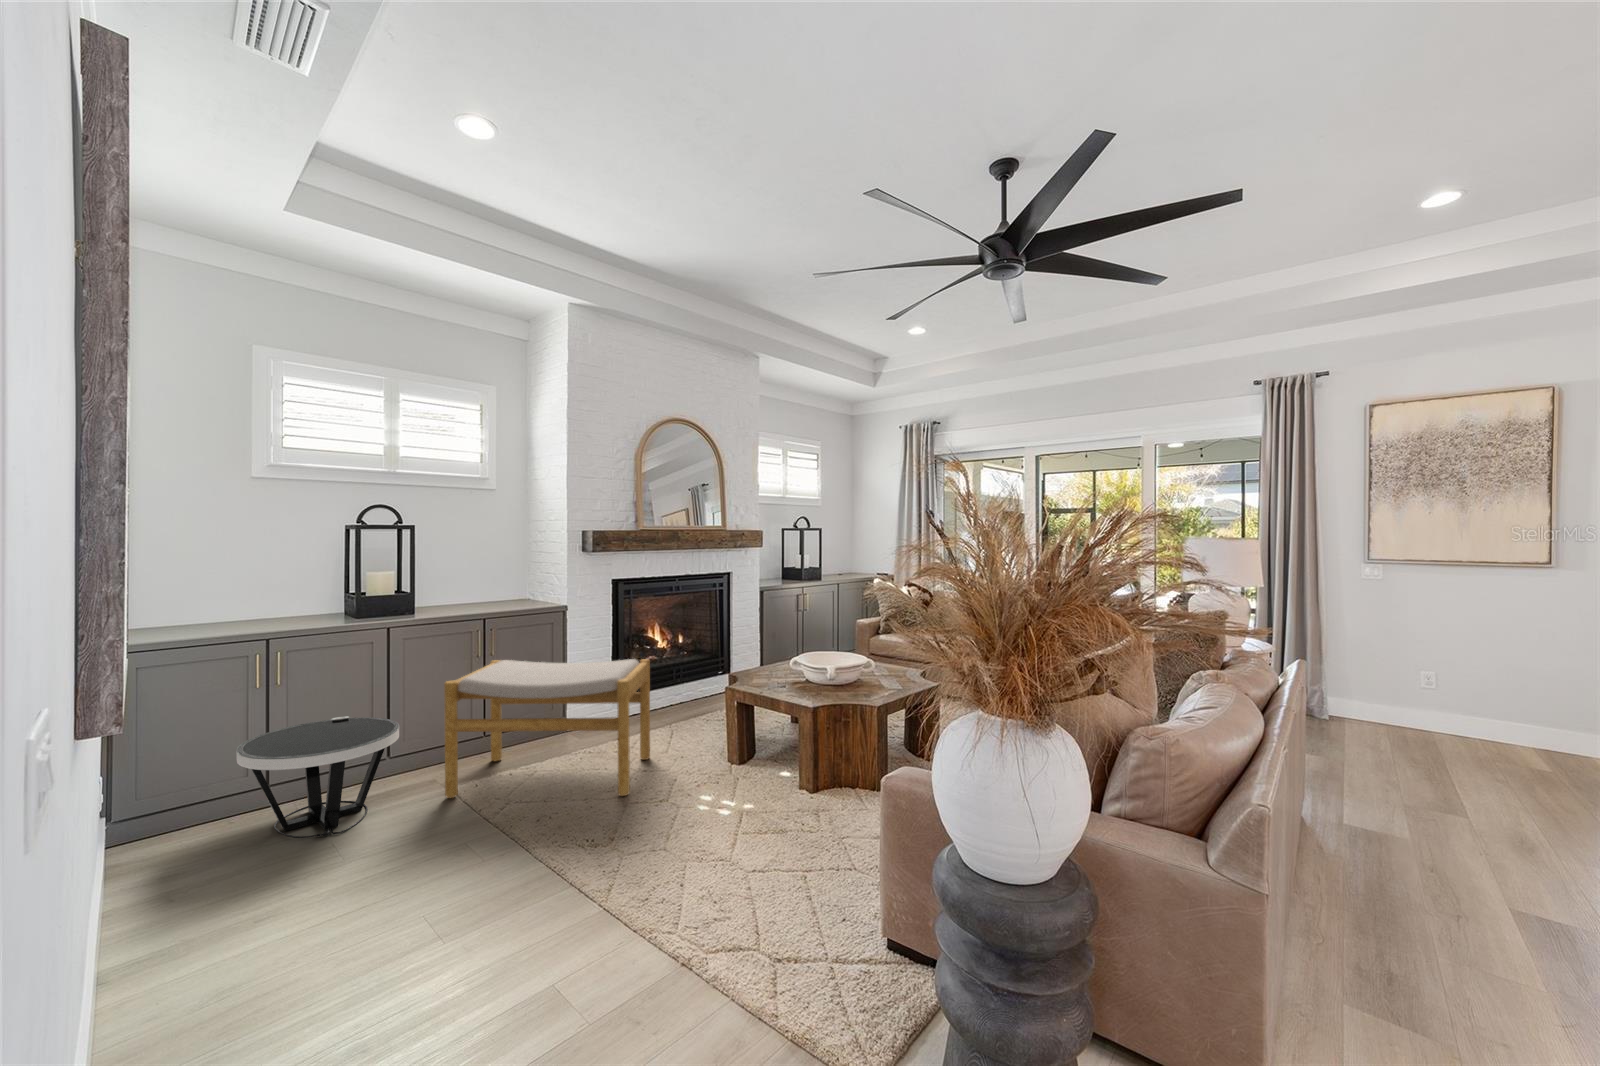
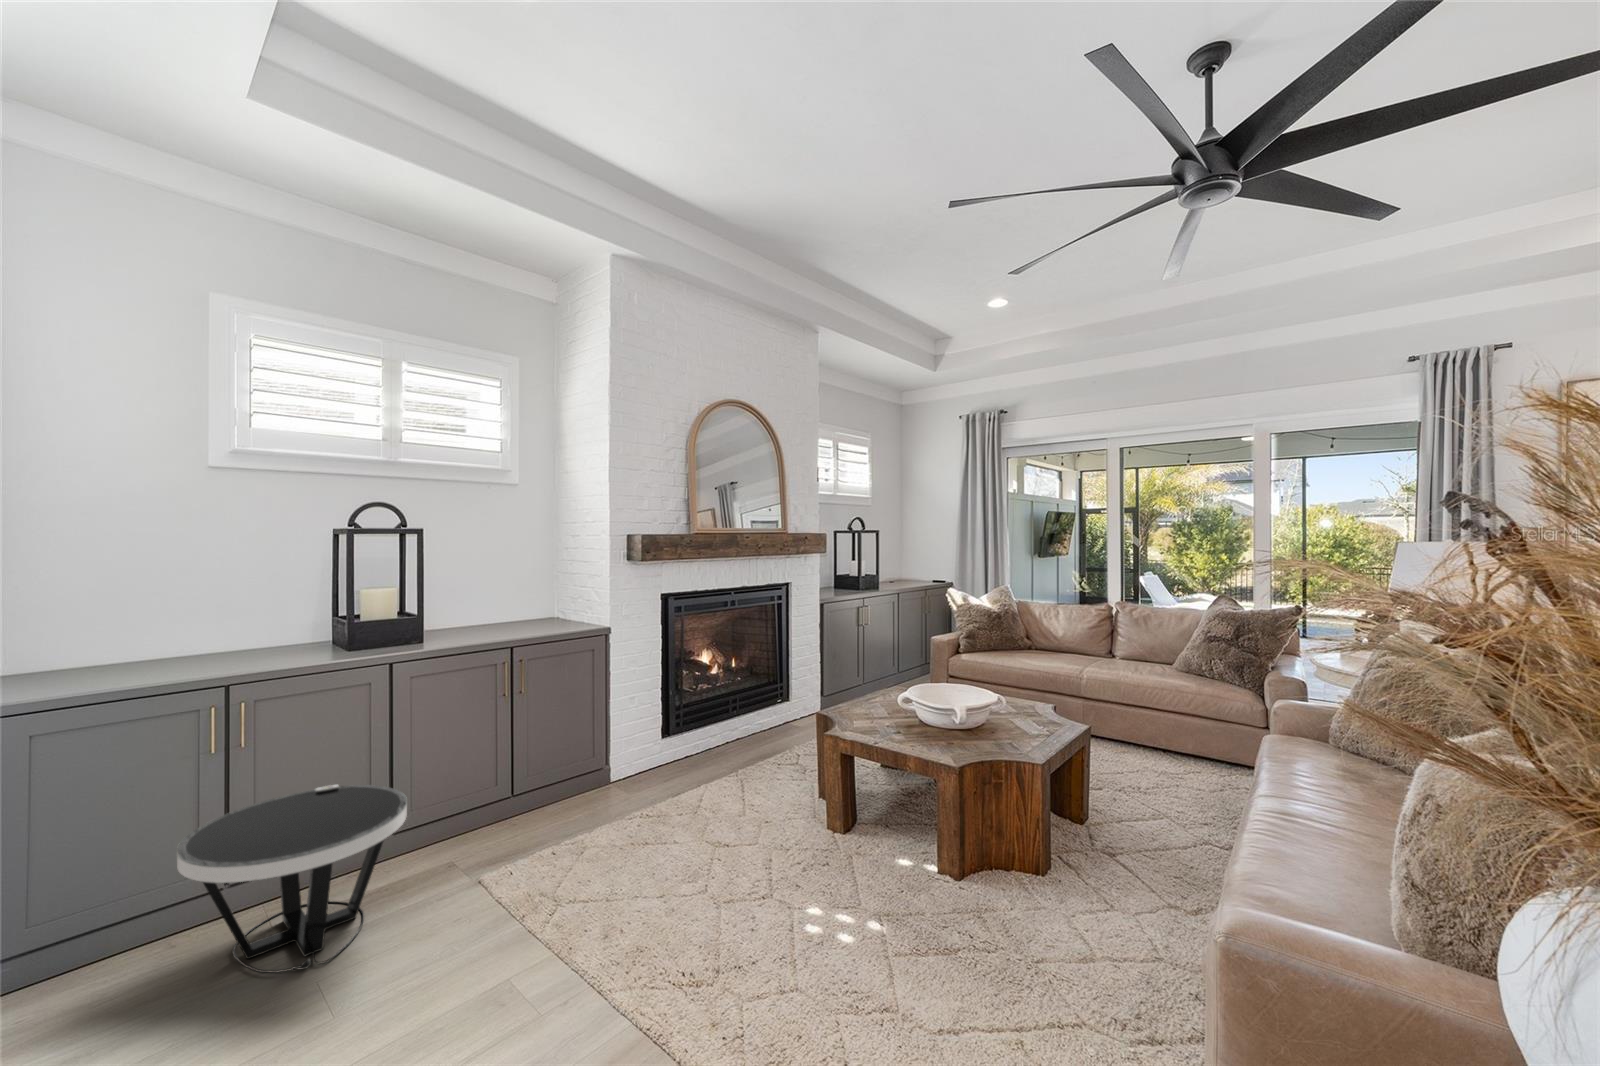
footstool: present [444,659,650,798] -> none [468,698,726,895]

